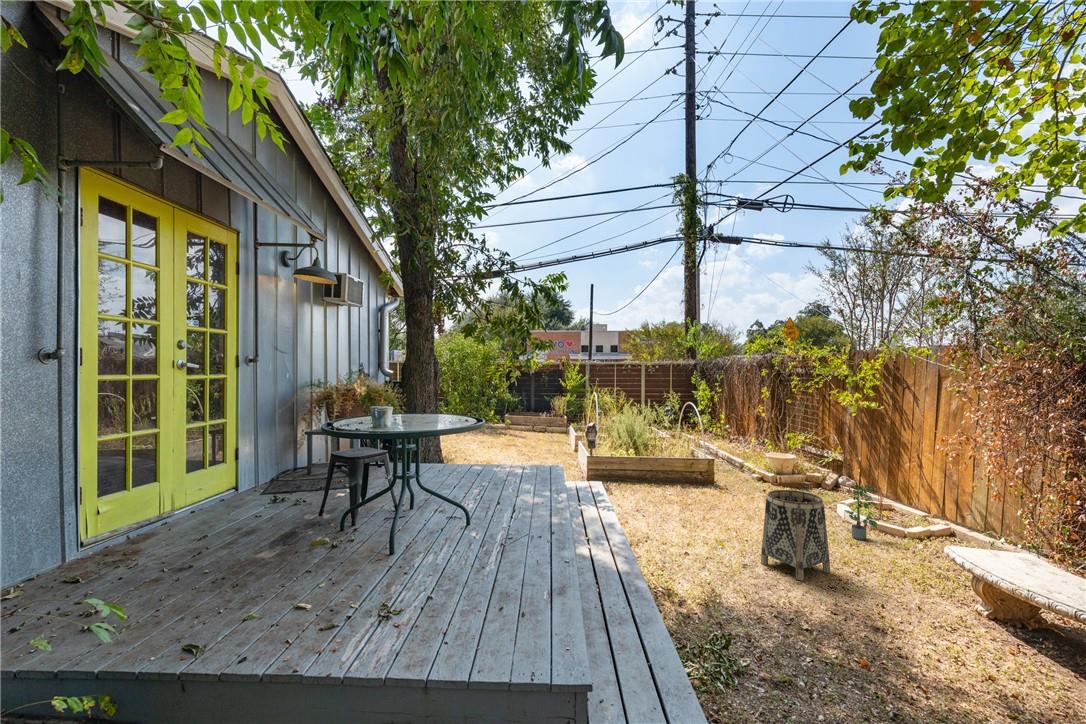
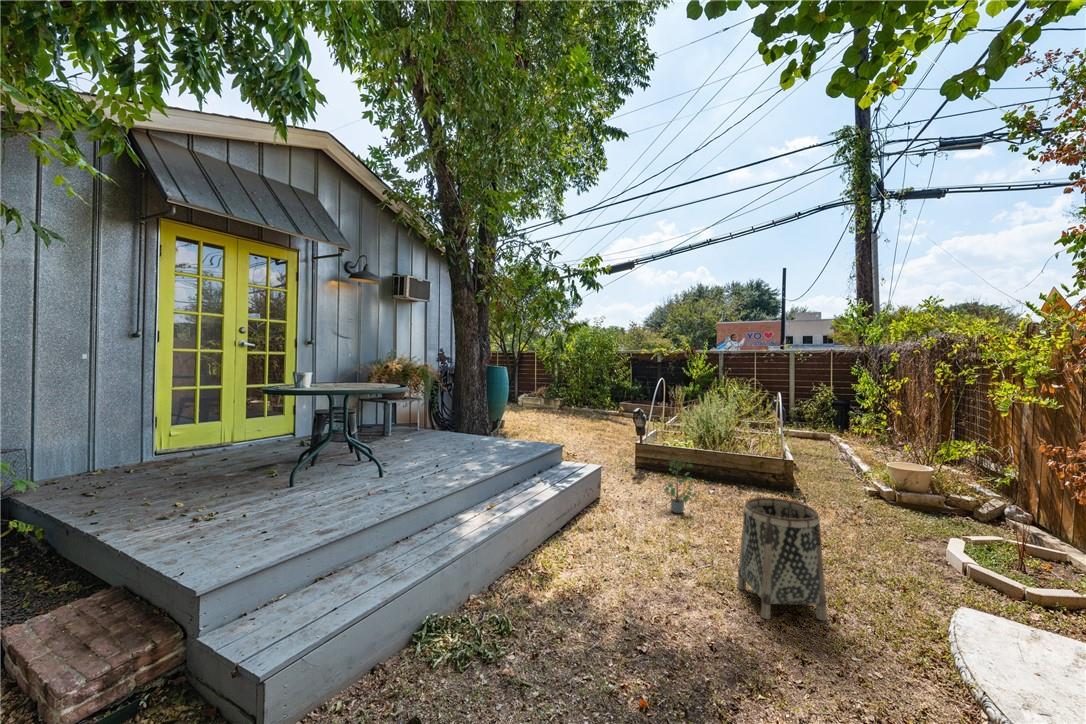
potted plant: present [844,485,880,540] -> present [664,460,696,513]

